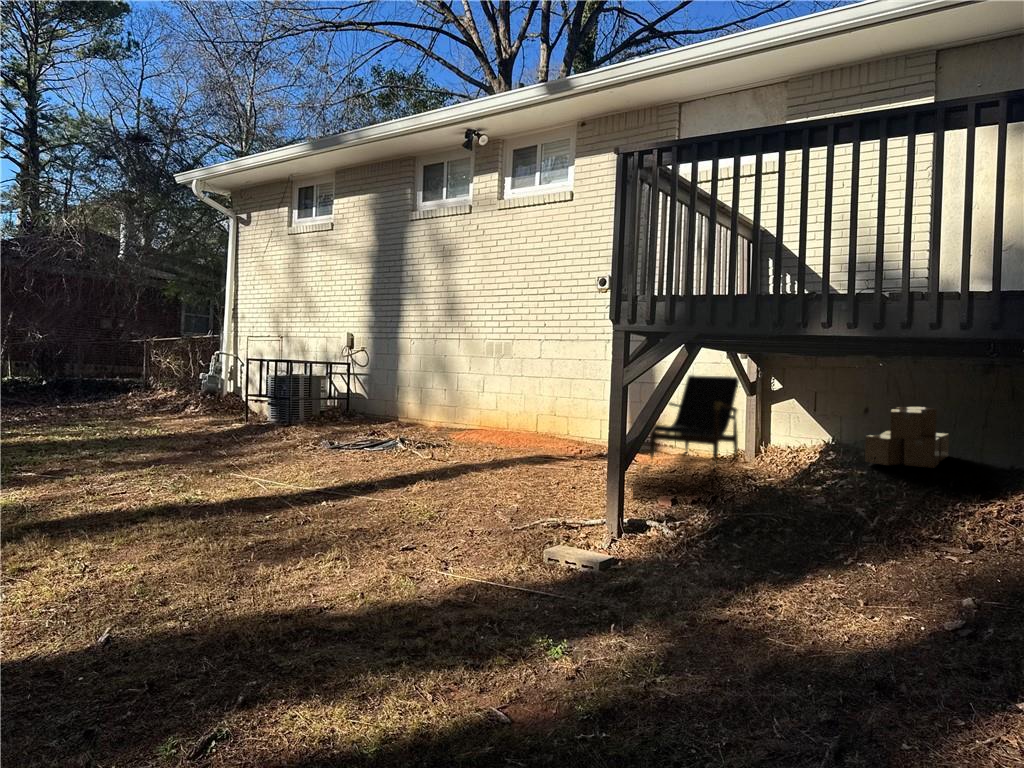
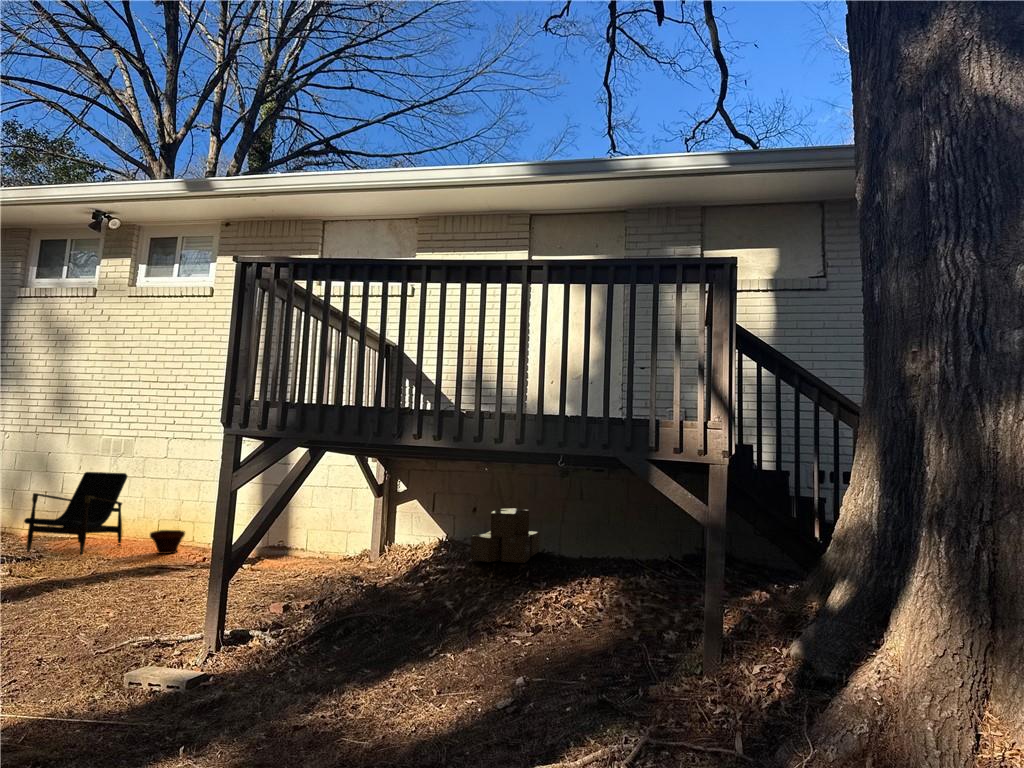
lounge chair: present [650,375,739,466] -> present [24,472,127,555]
planter: none [532,424,562,445] -> present [150,530,185,554]

